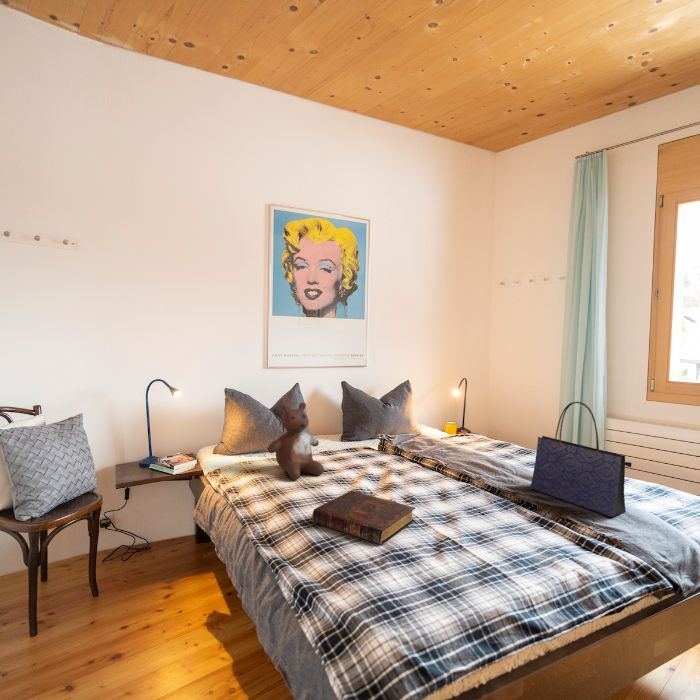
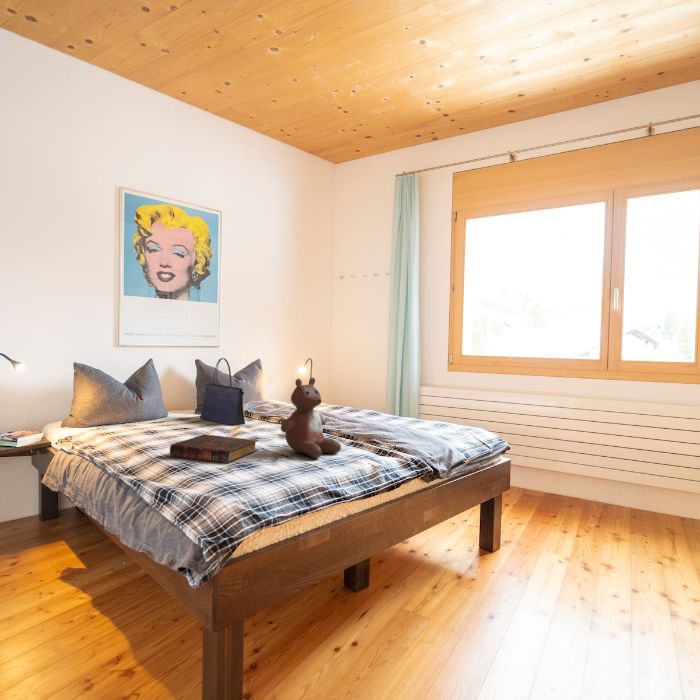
stuffed bear: present [268,402,324,480] -> present [281,378,341,458]
tote bag: present [530,402,631,517] -> present [200,358,245,426]

